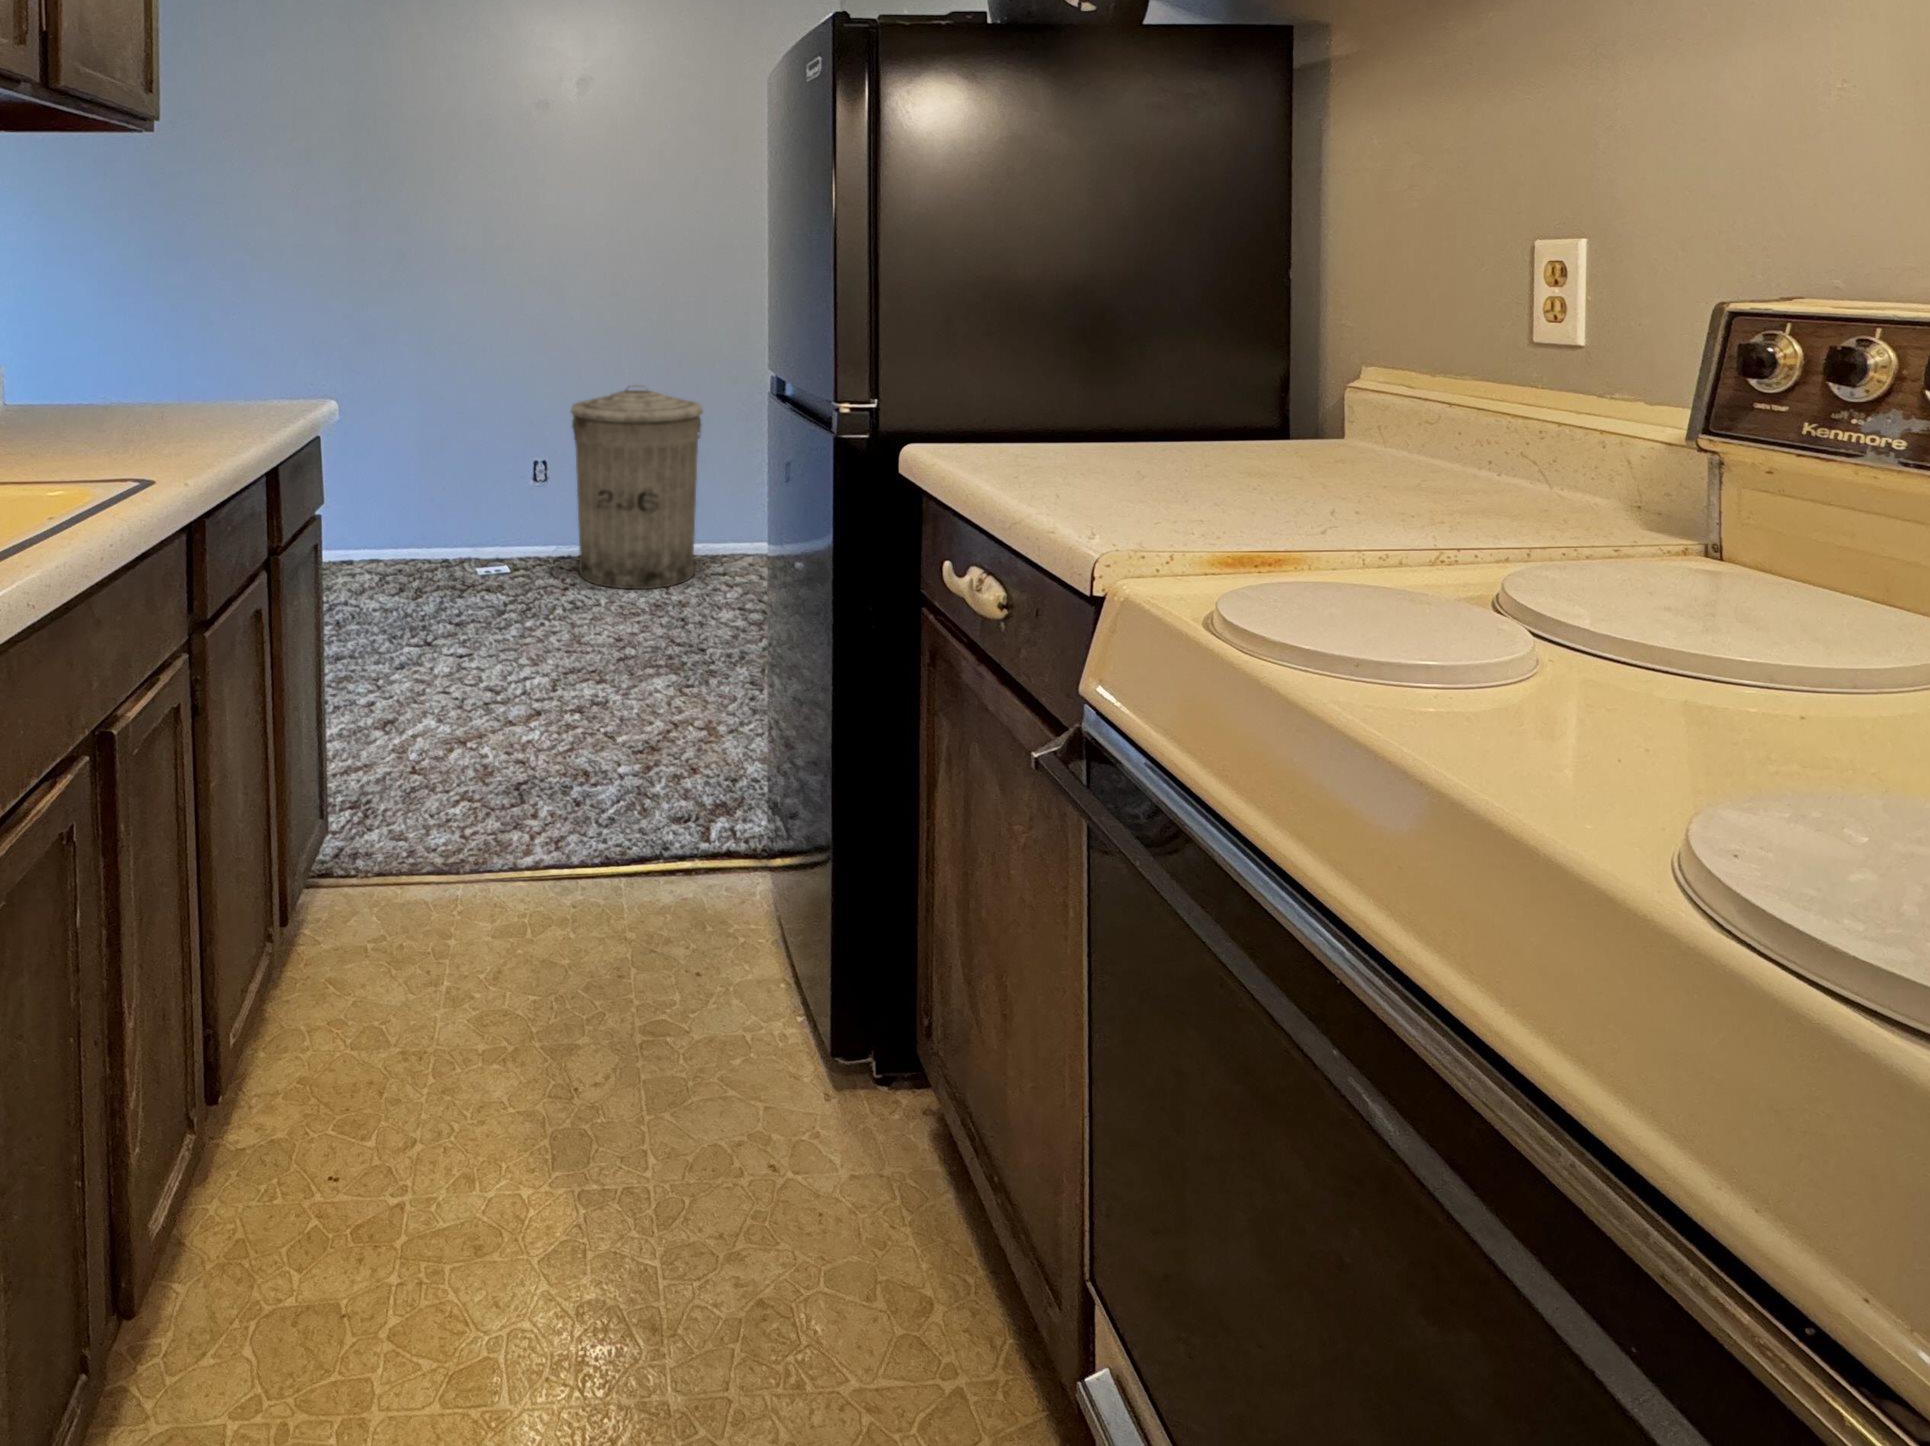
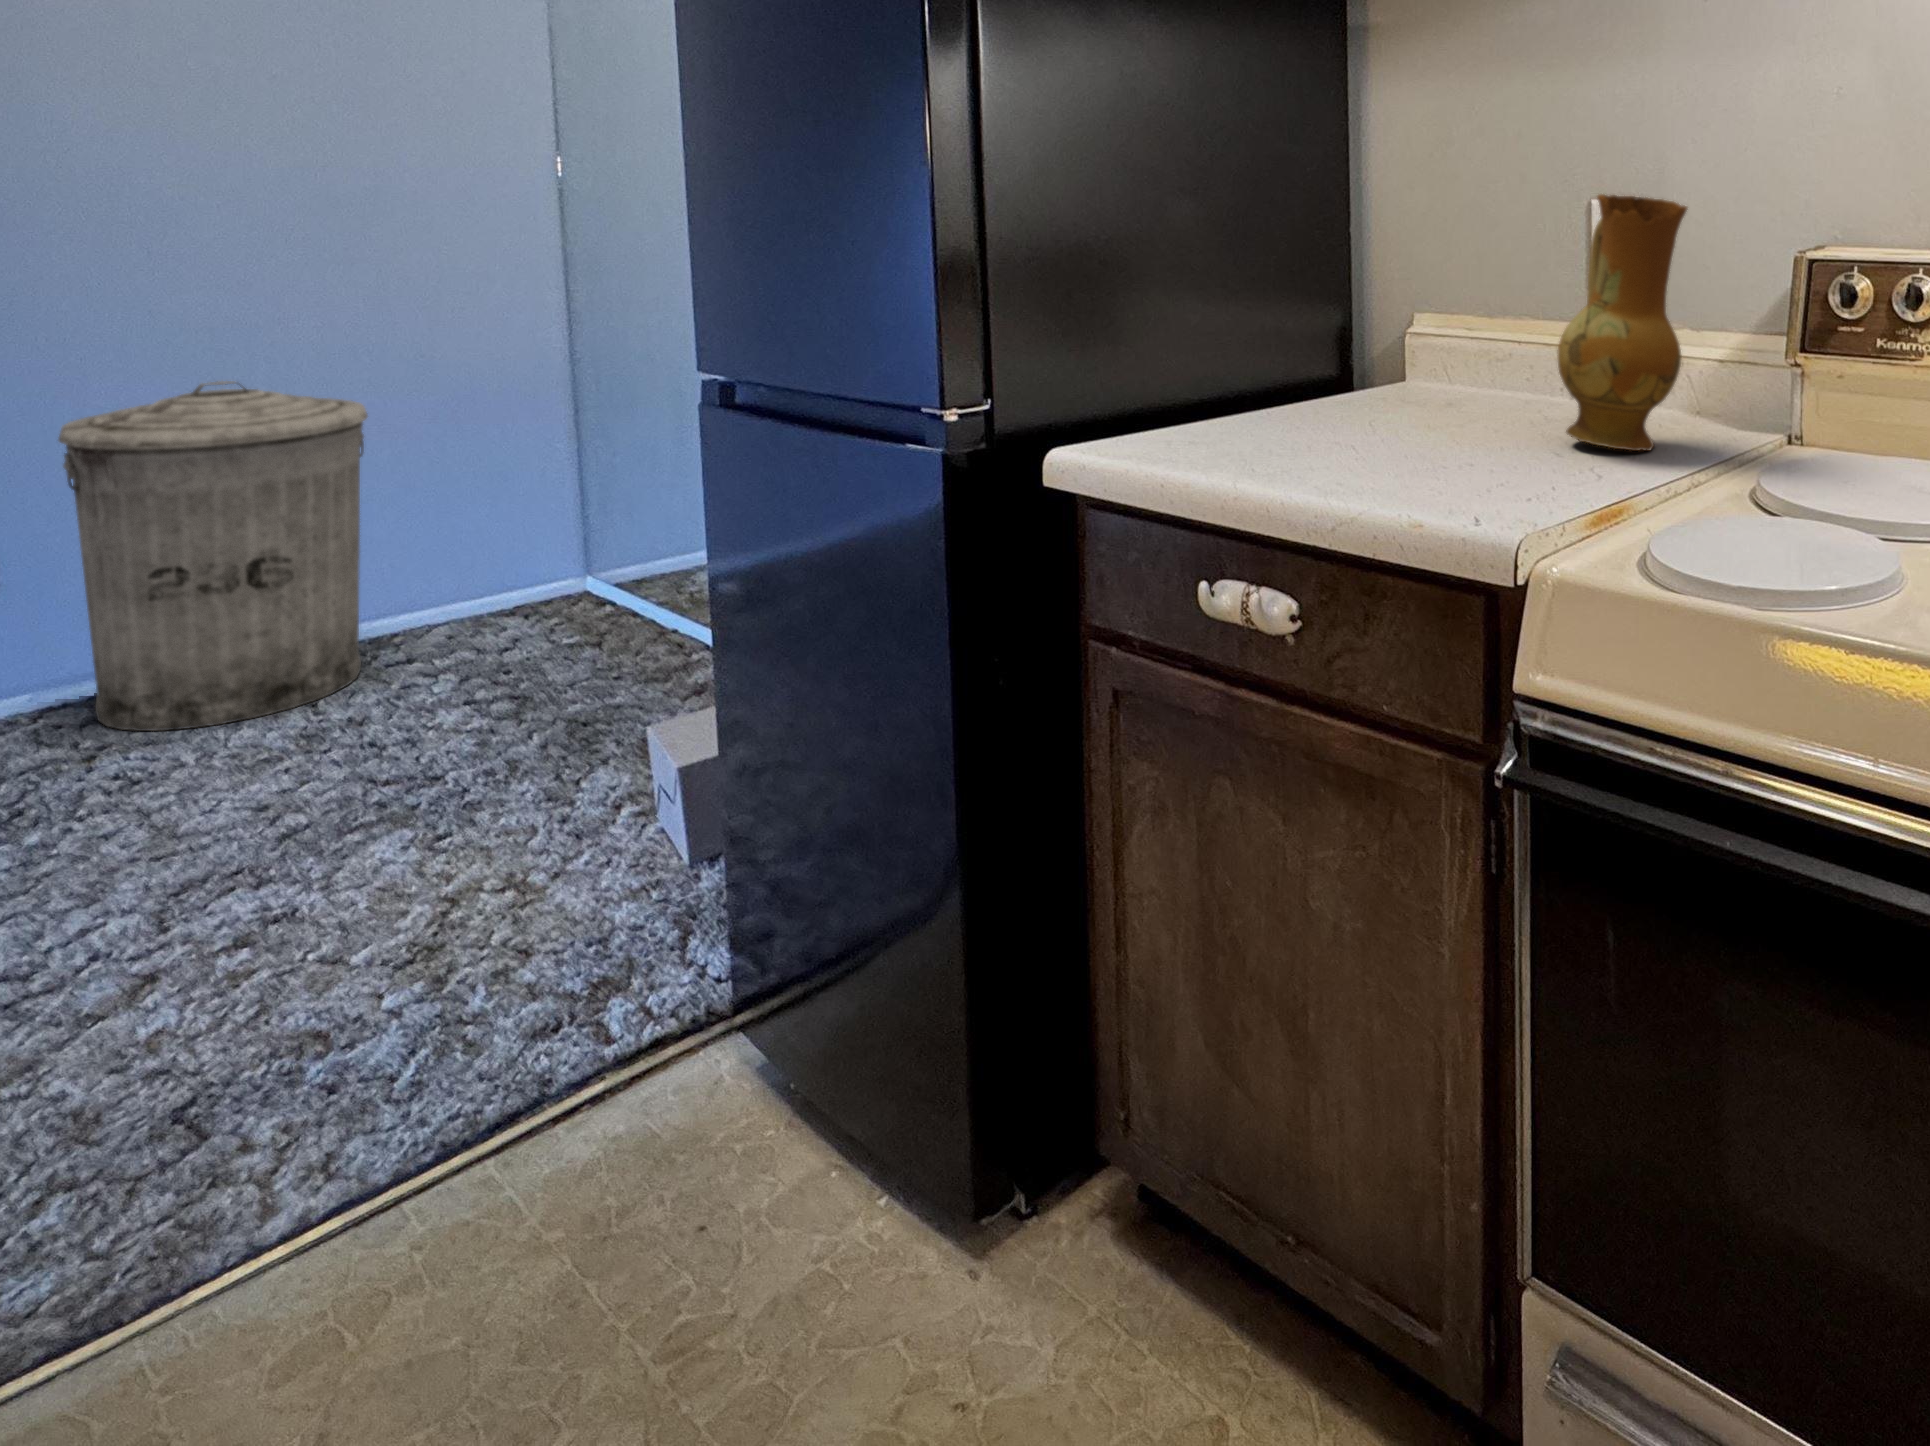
ceramic jug: none [1369,230,1543,532] -> present [1557,194,1687,451]

